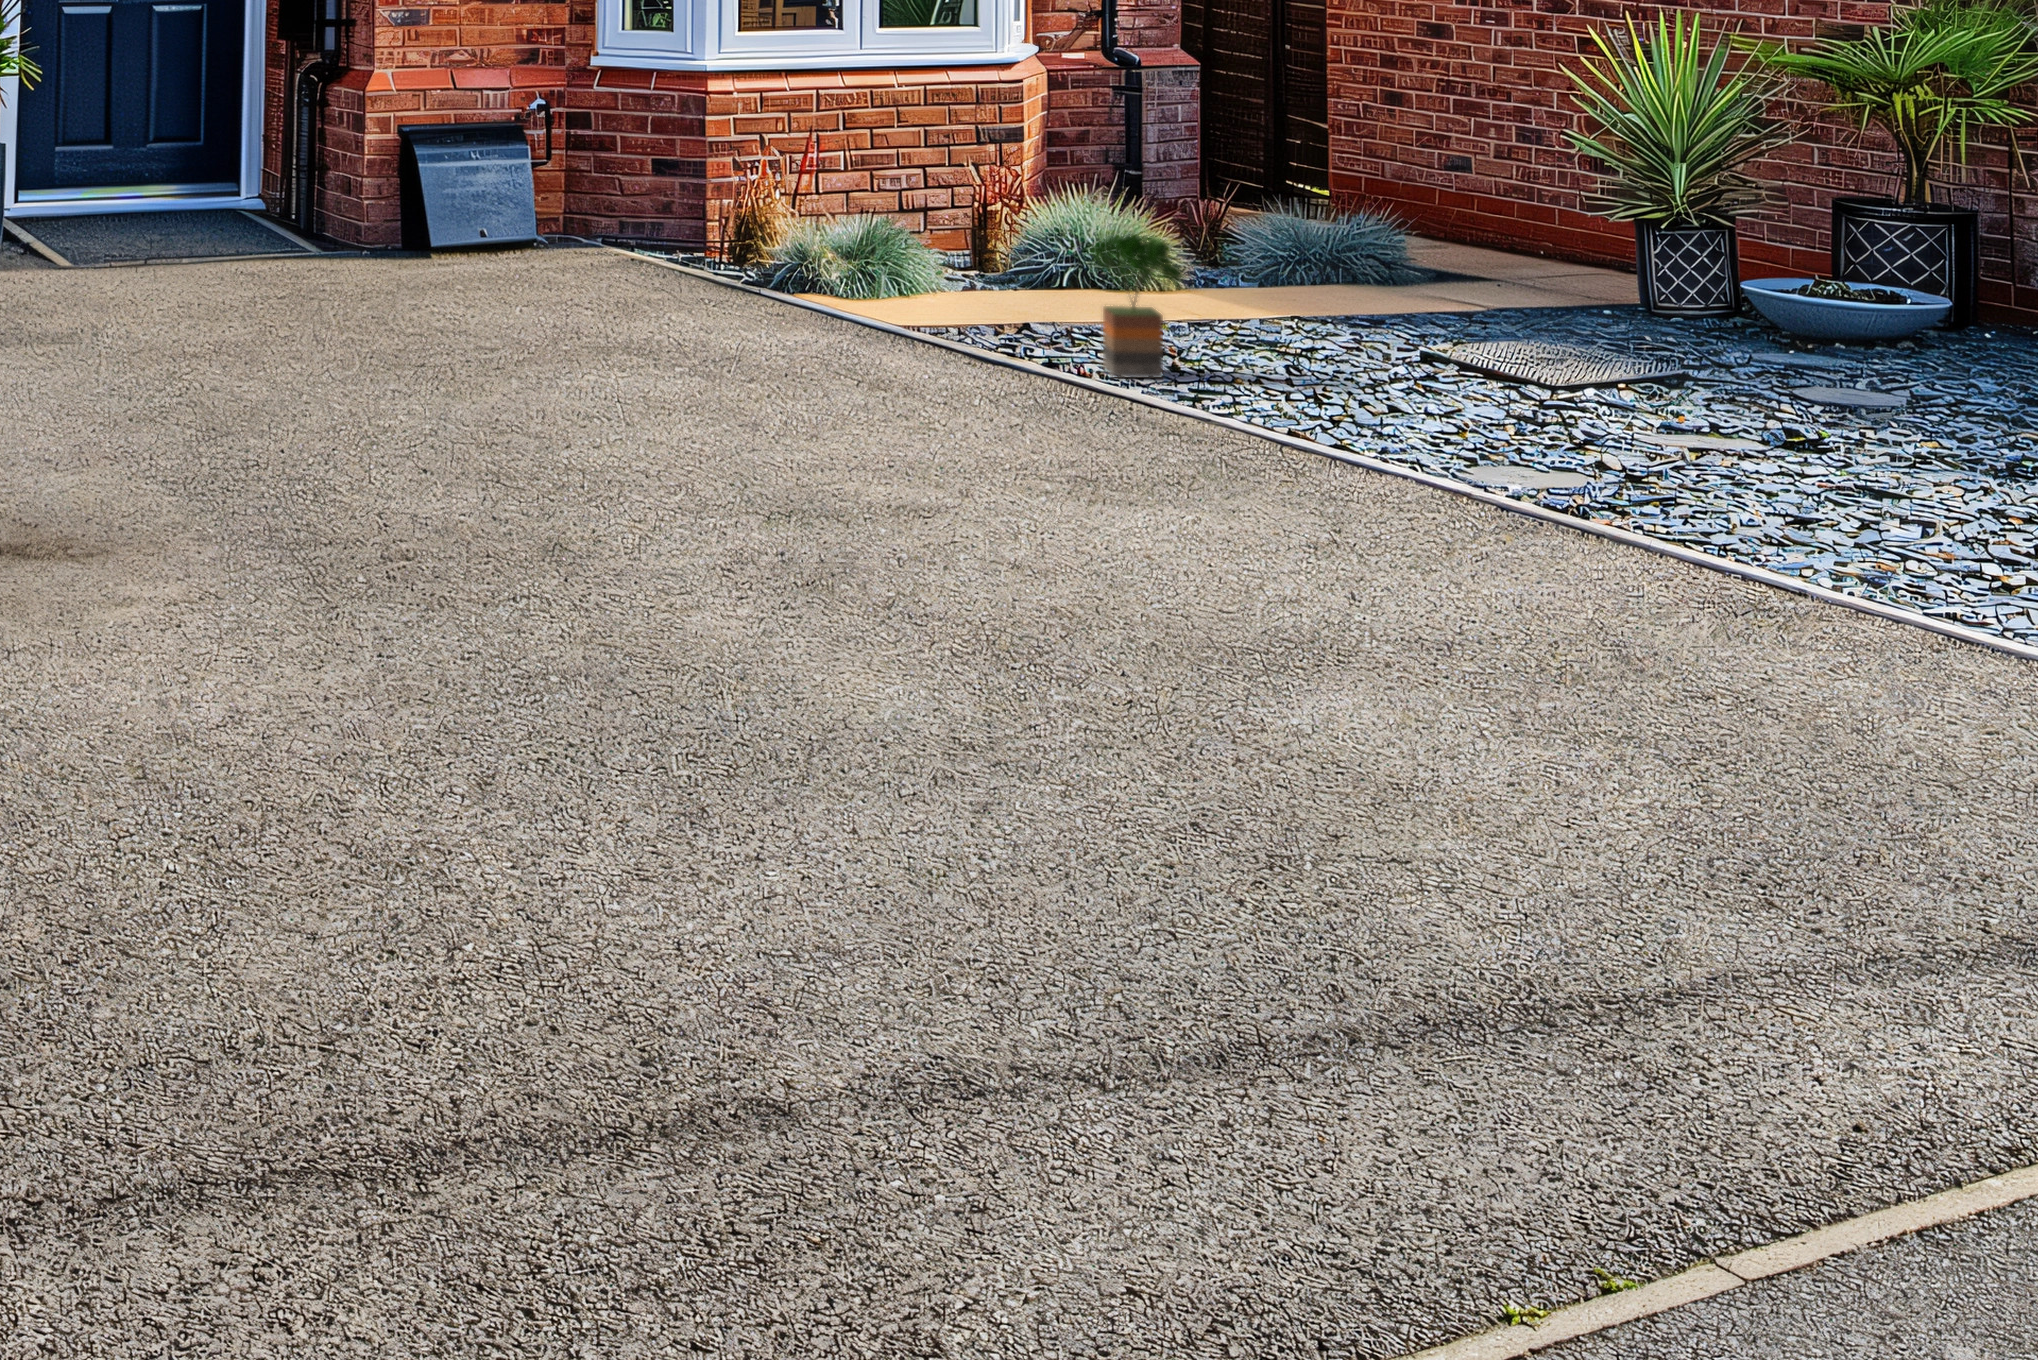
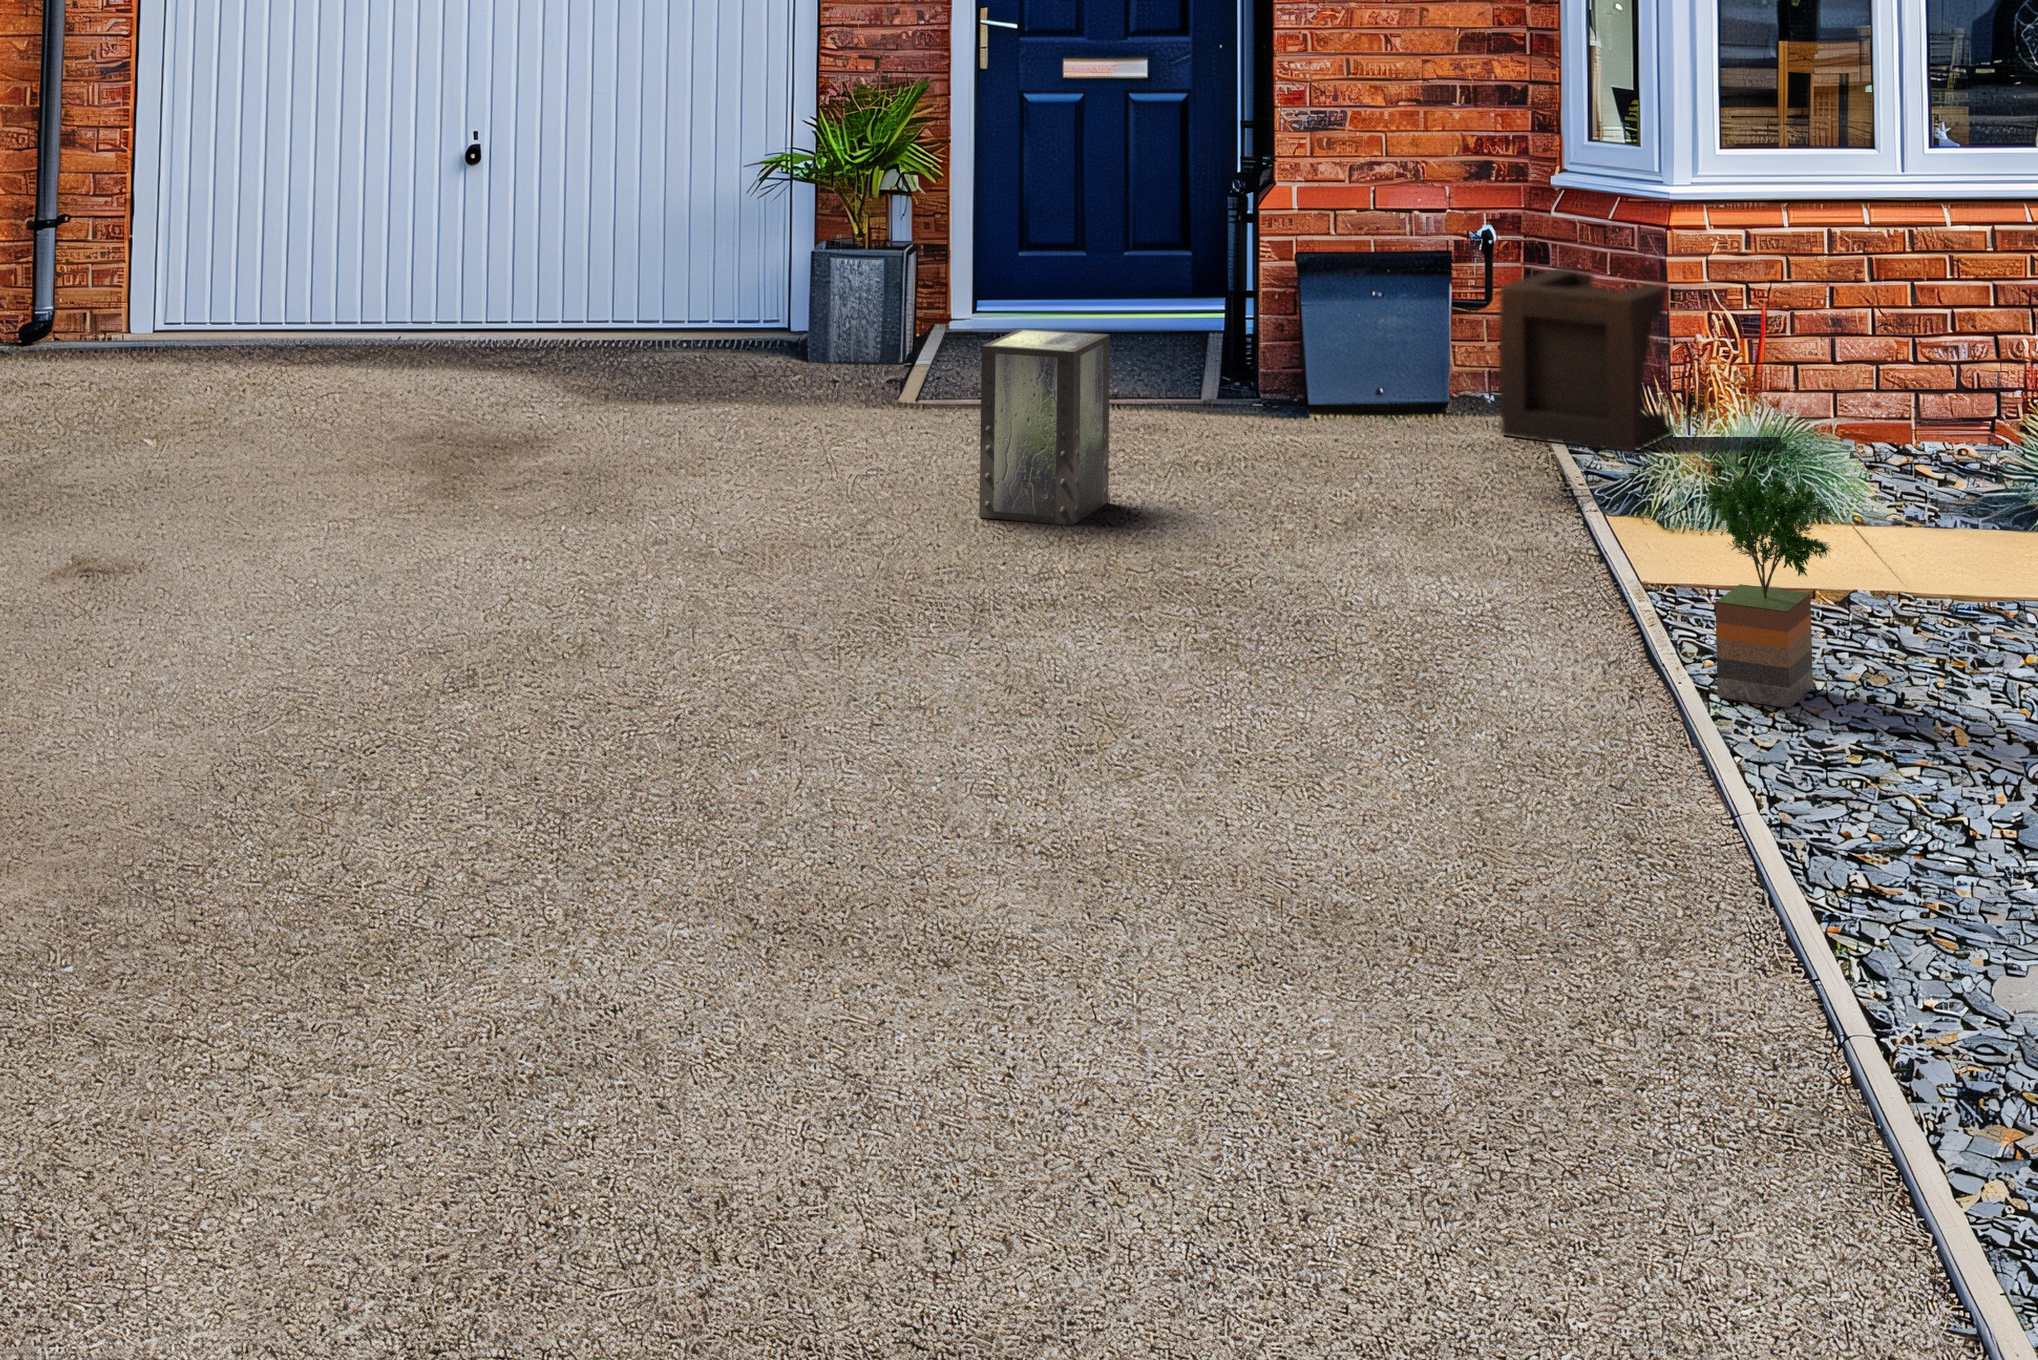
wooden crate: none [613,138,729,270] -> present [1499,268,1673,452]
storage box: none [377,191,473,338] -> present [979,329,1110,525]

